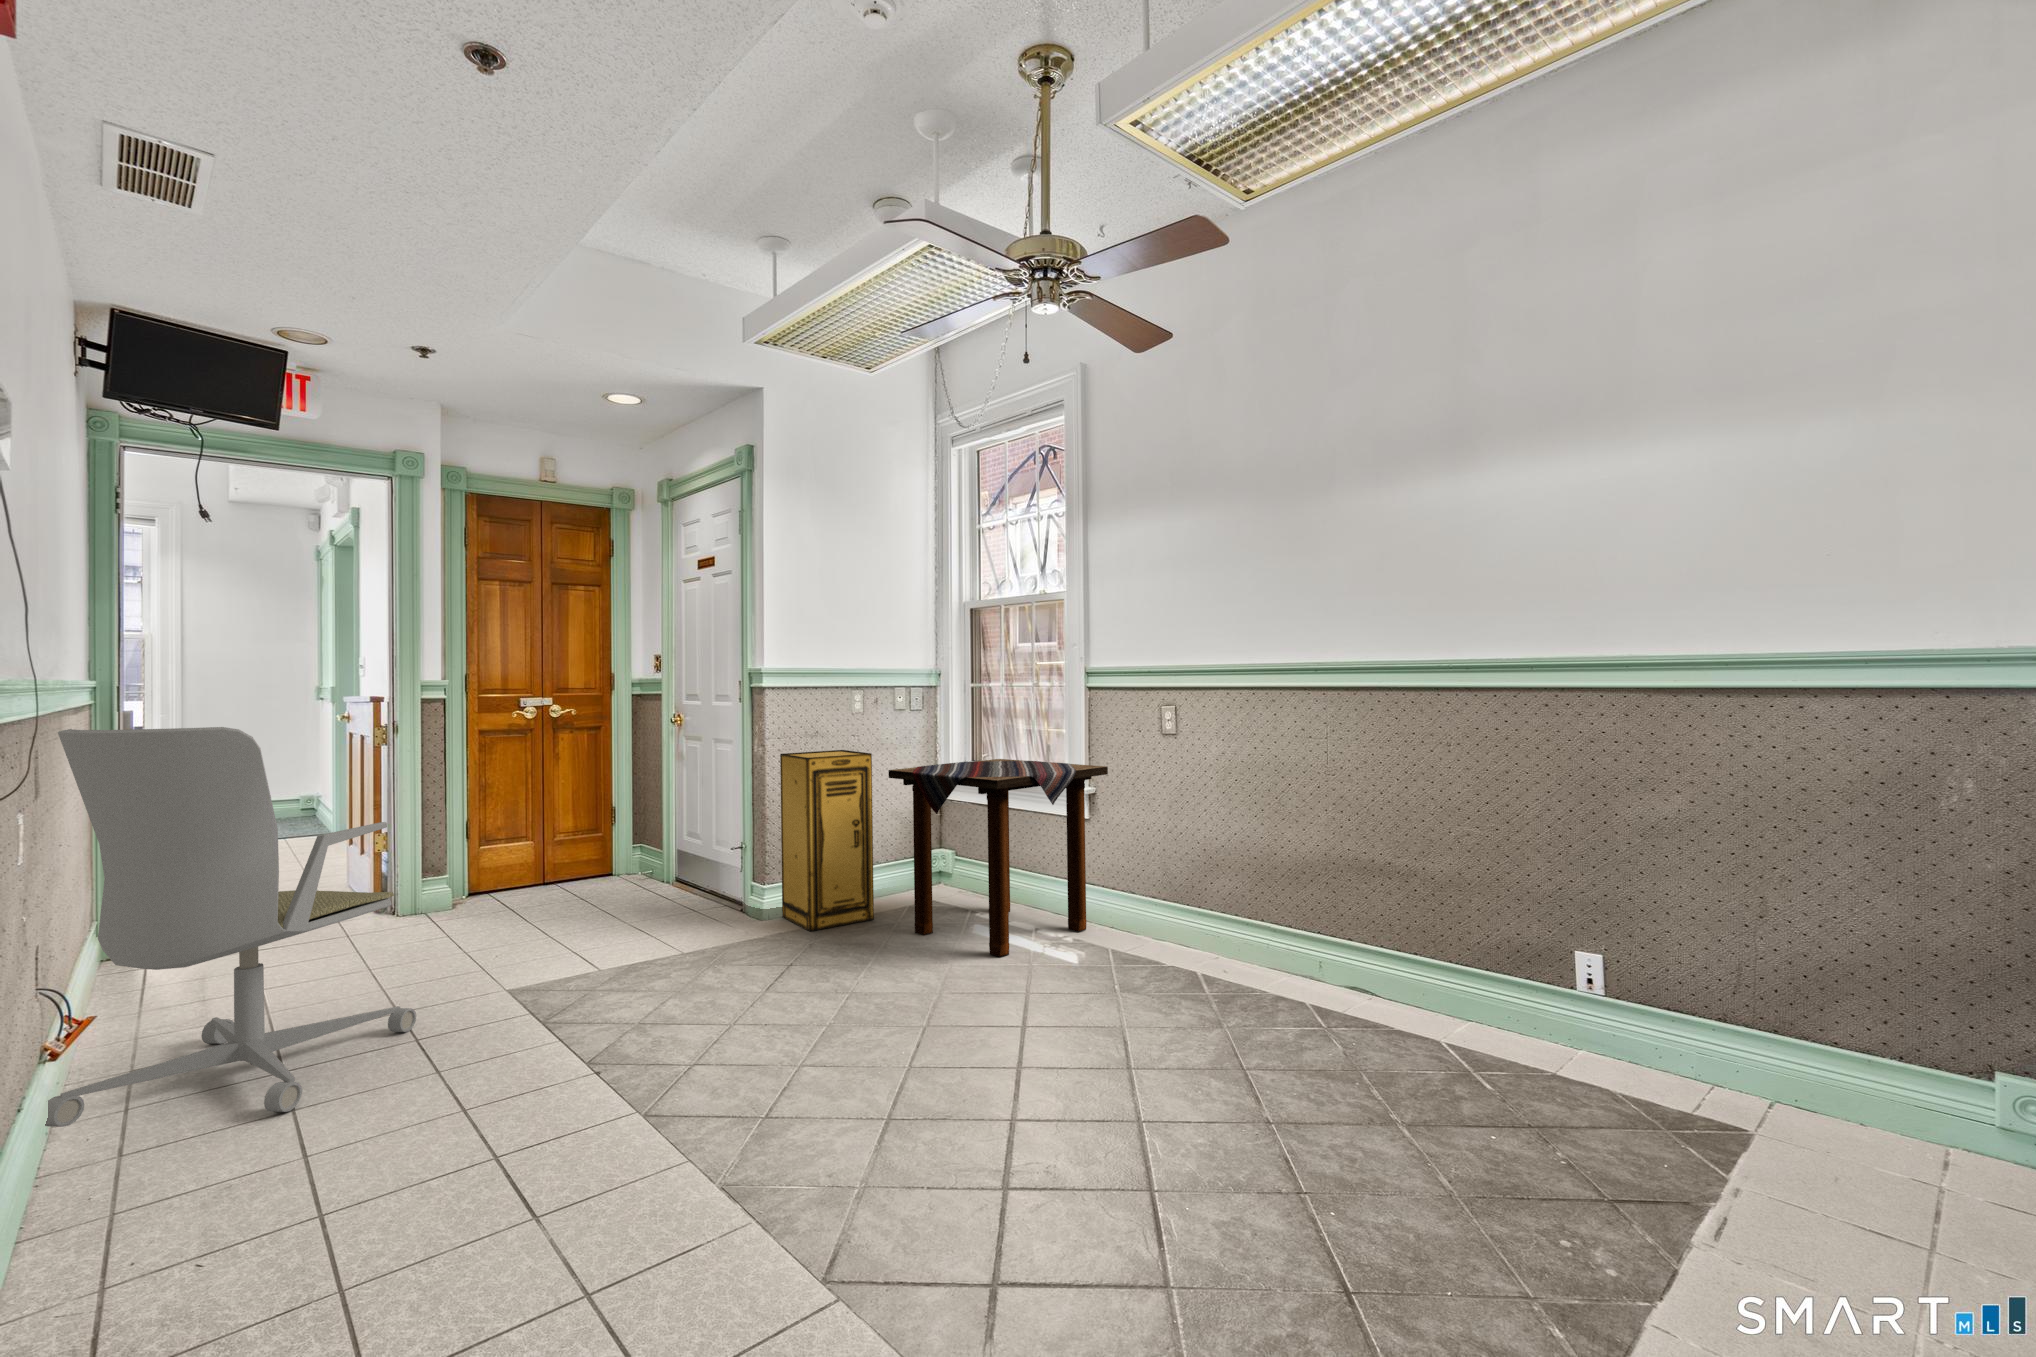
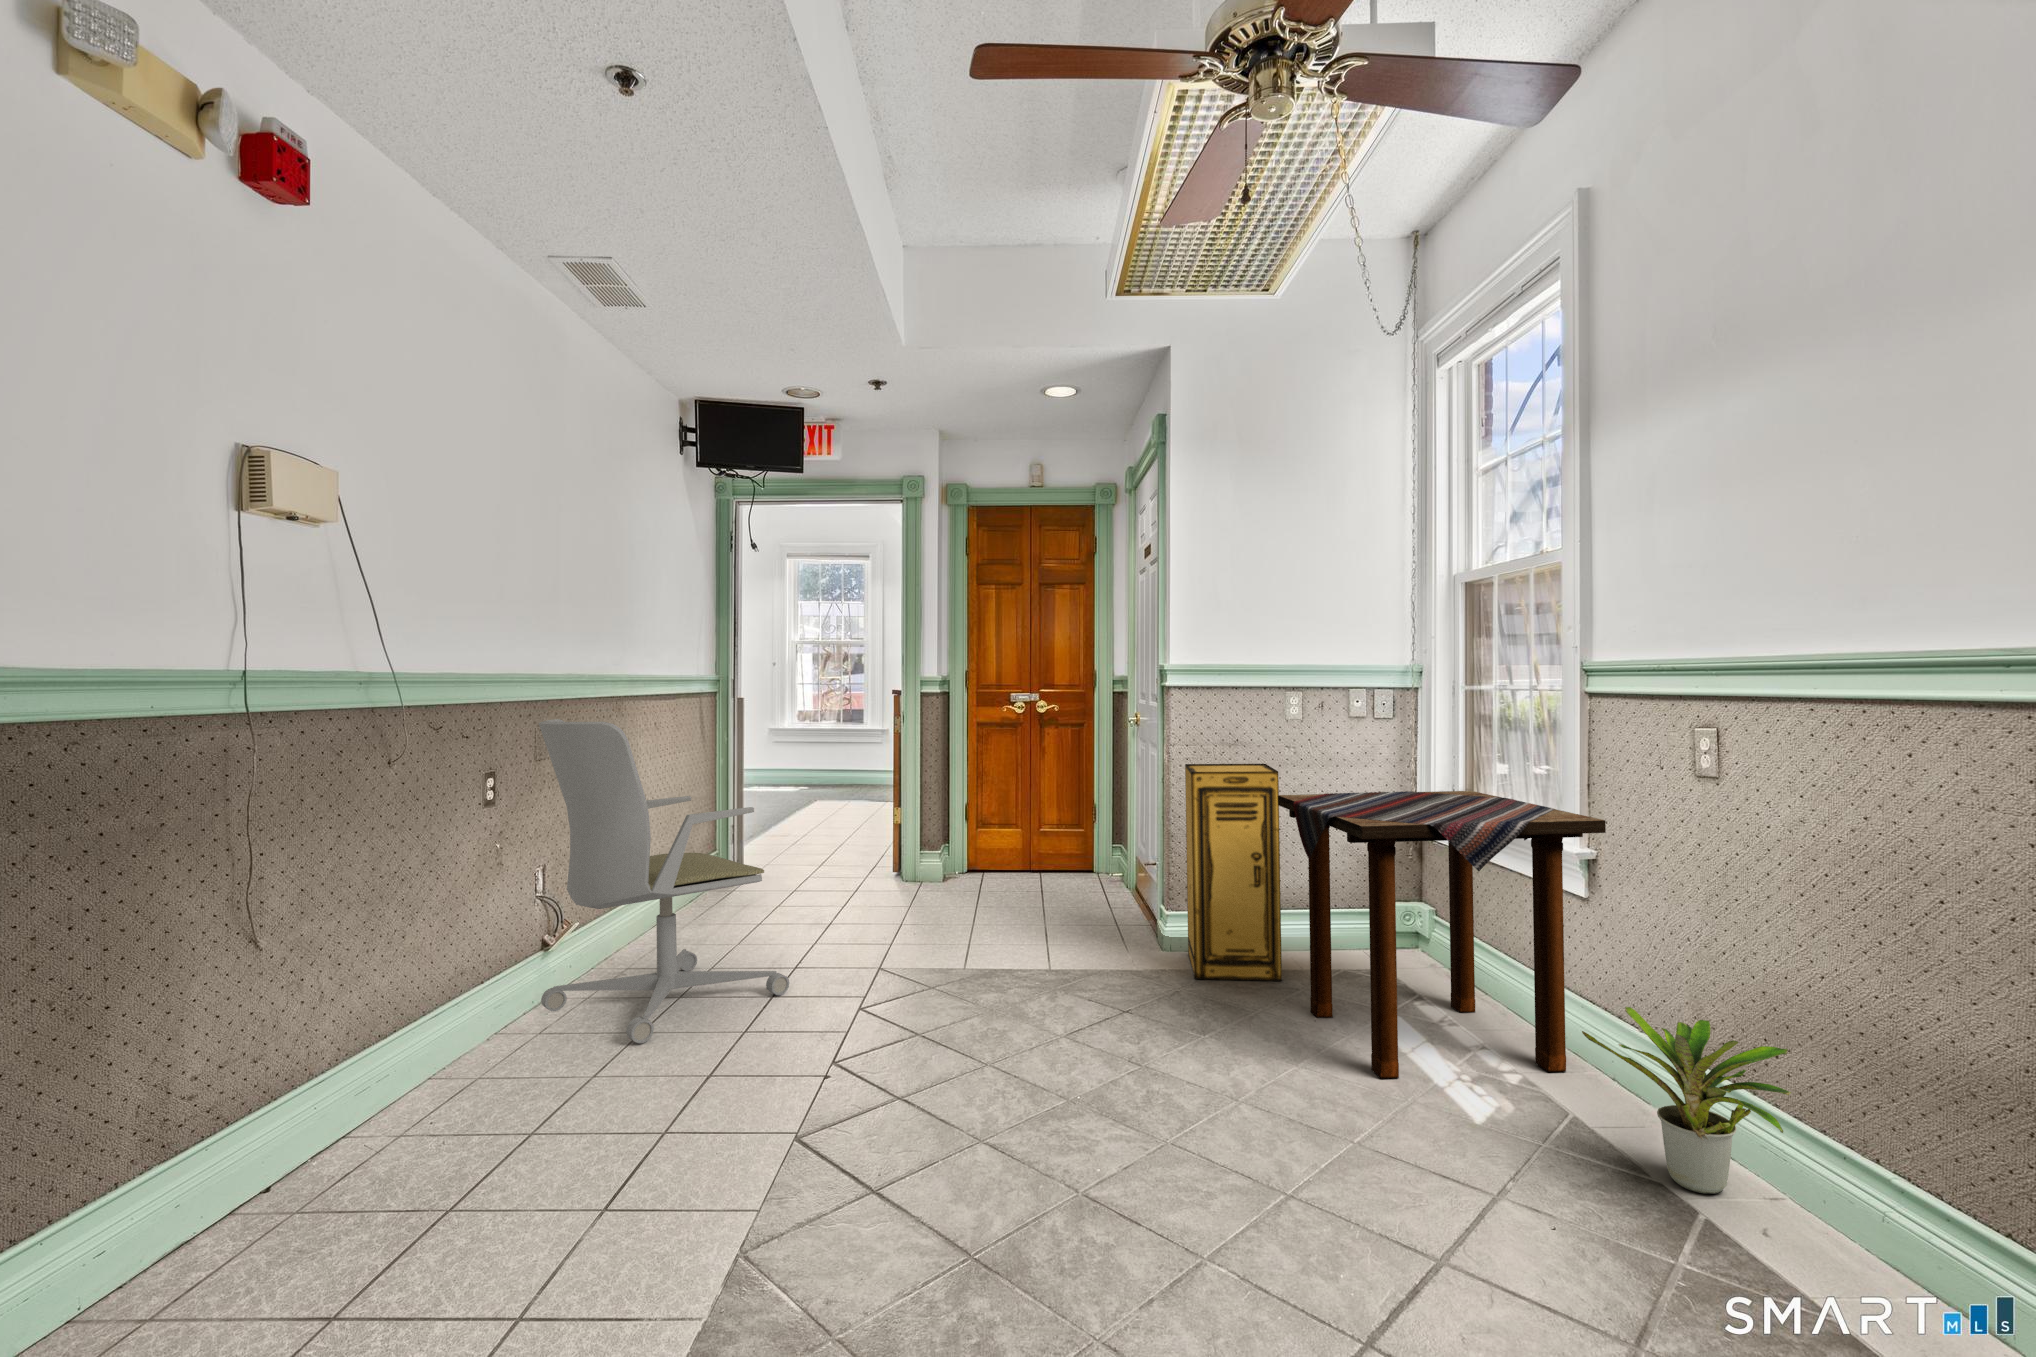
potted plant: none [1125,868,1239,965] -> present [1582,1007,1791,1194]

